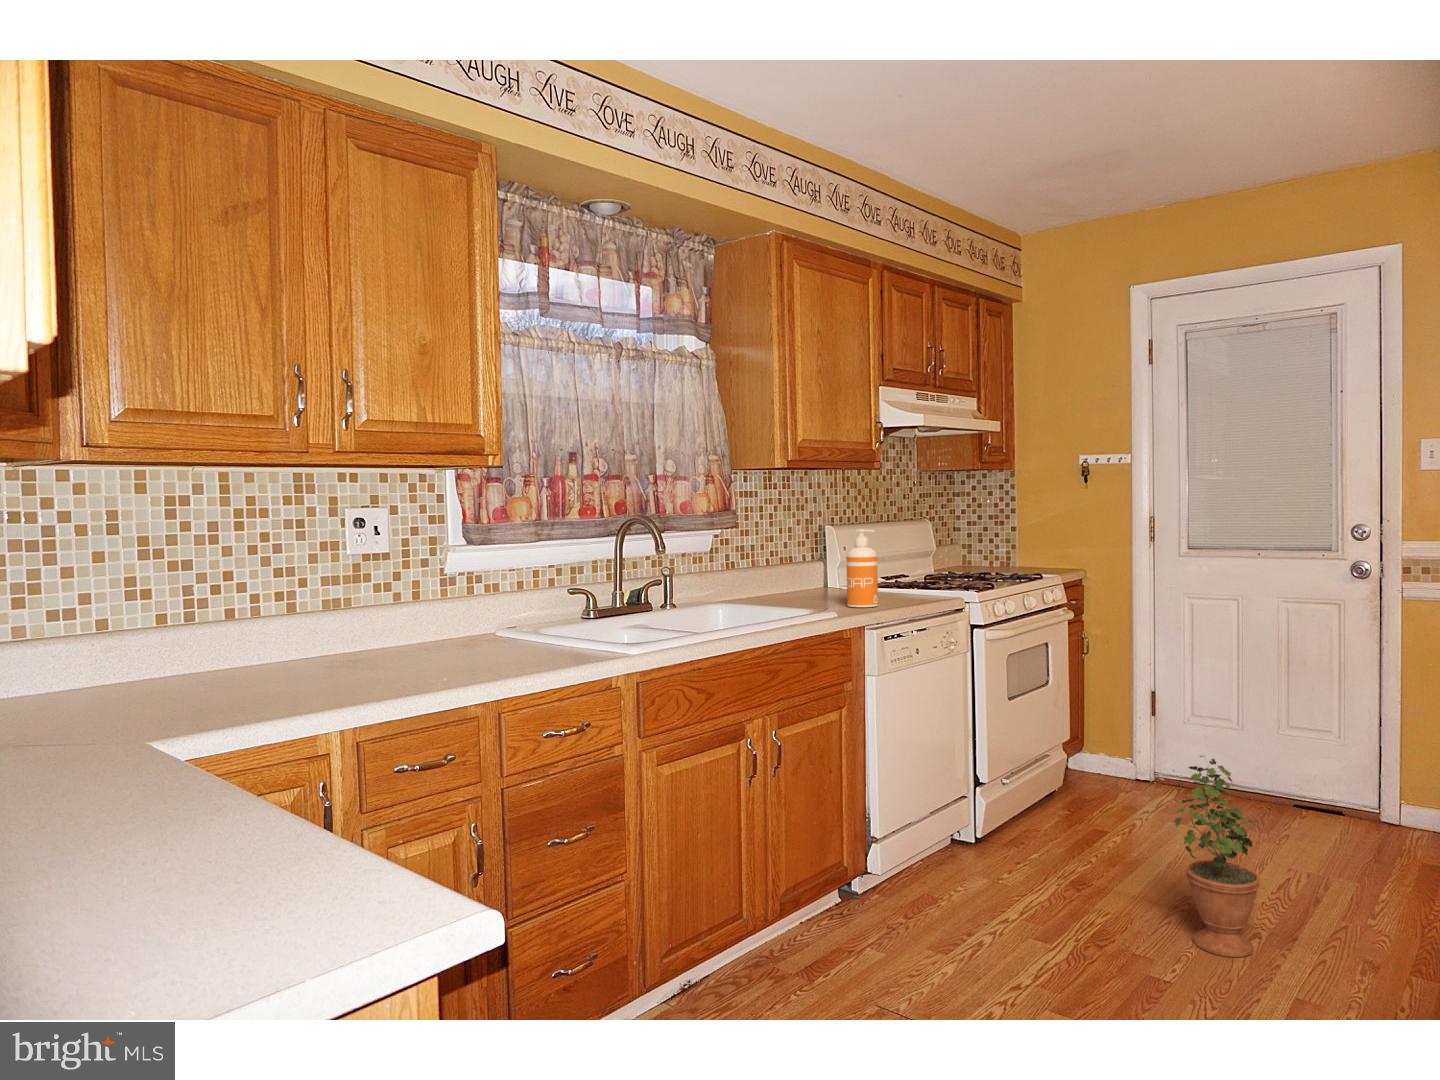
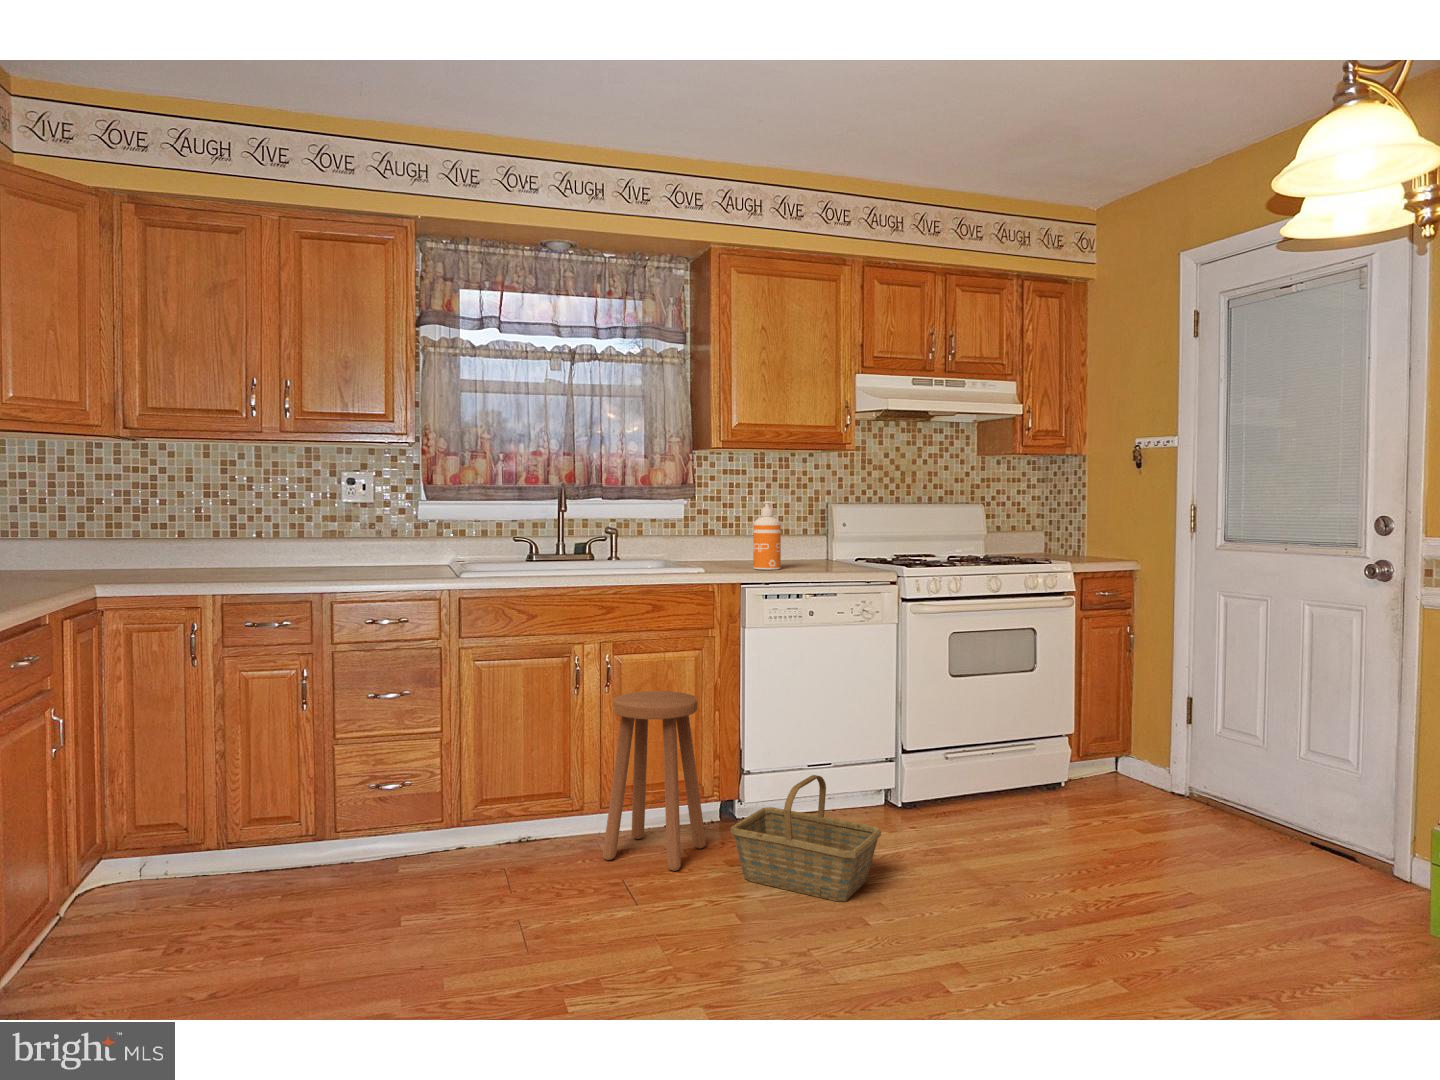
potted plant: present [1175,756,1260,957] -> none [918,726,1000,925]
stool: none [808,763,927,987] -> present [603,691,706,871]
basket: none [967,832,1141,968] -> present [731,775,881,902]

